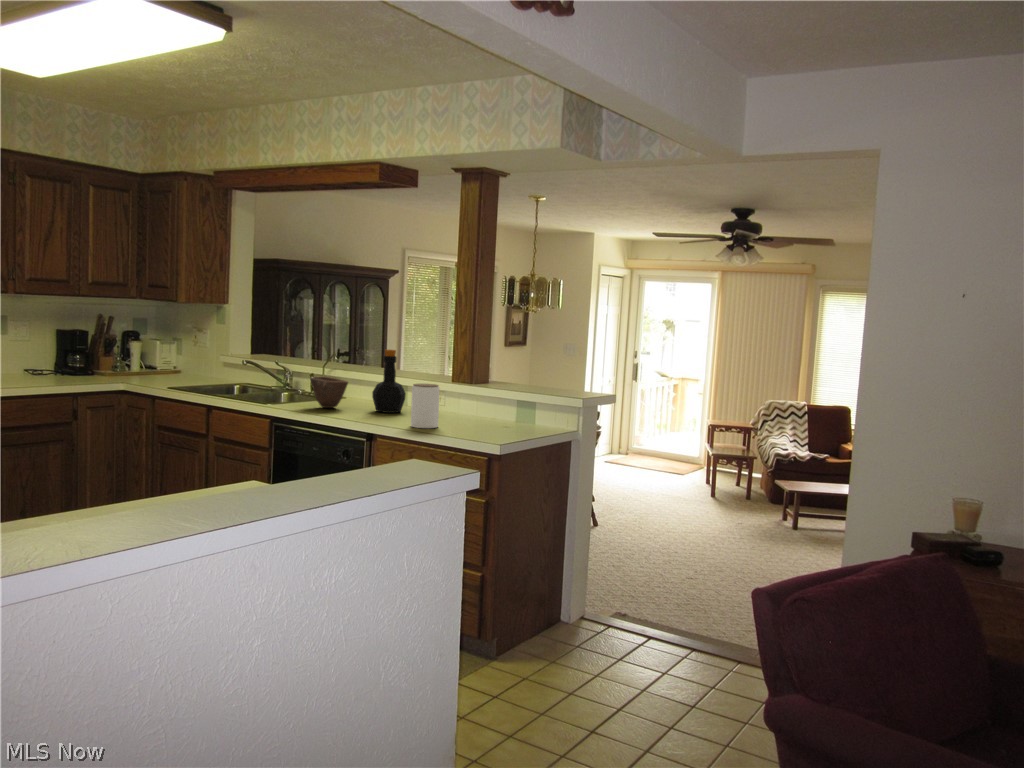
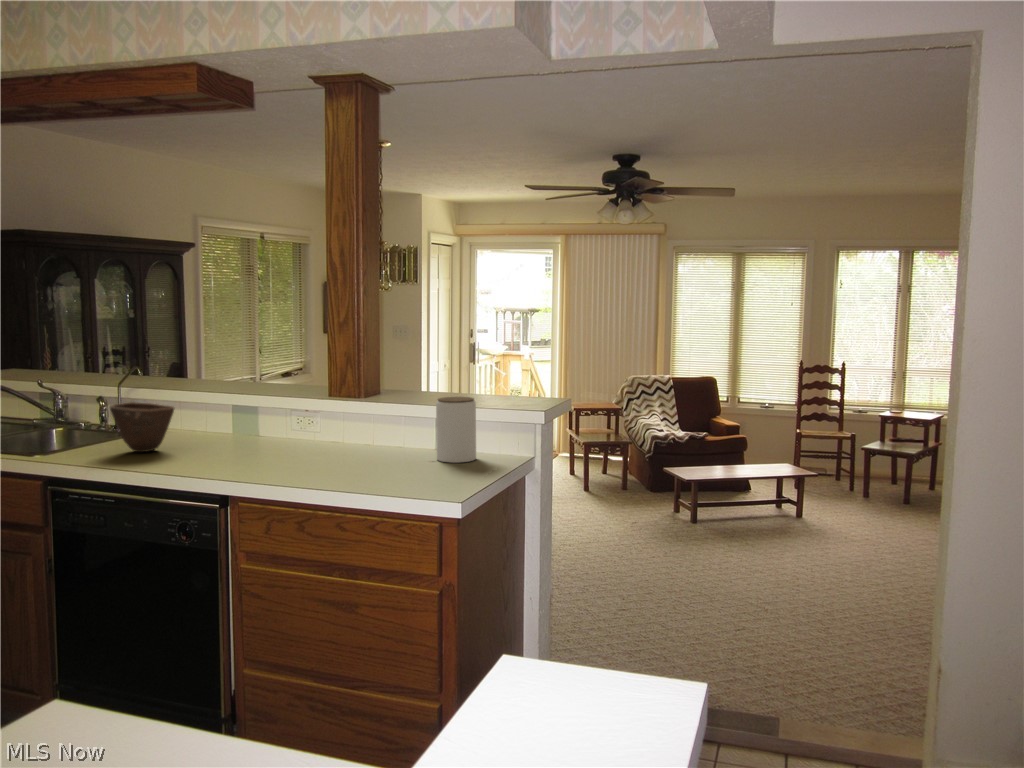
bottle: present [372,349,406,413] -> none [216,353,268,450]
jar: present [411,384,440,428] -> present [436,397,476,463]

